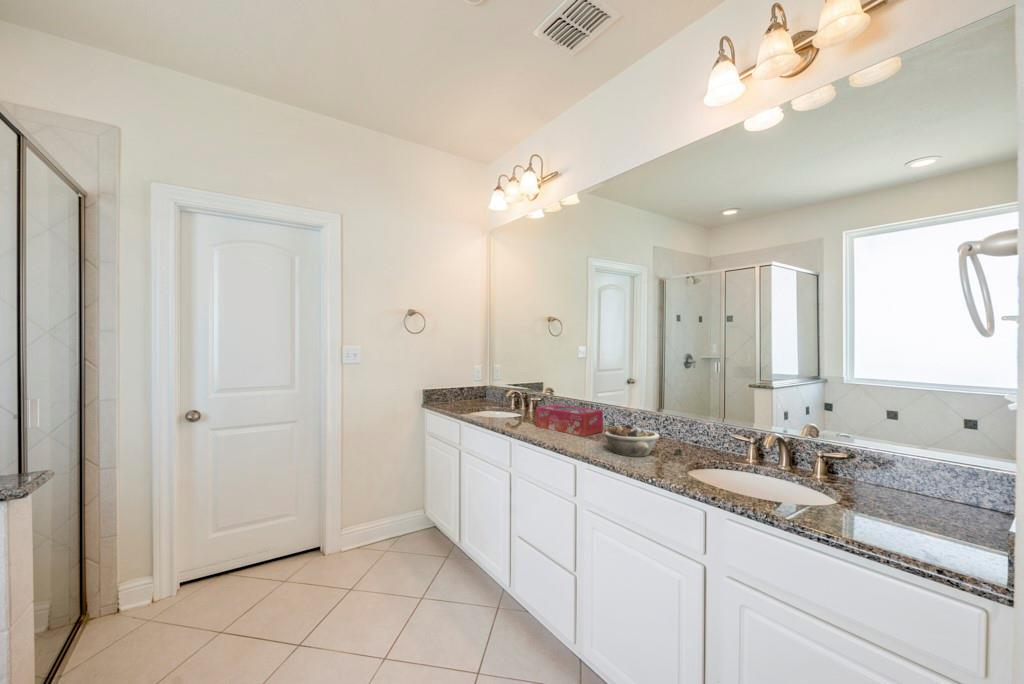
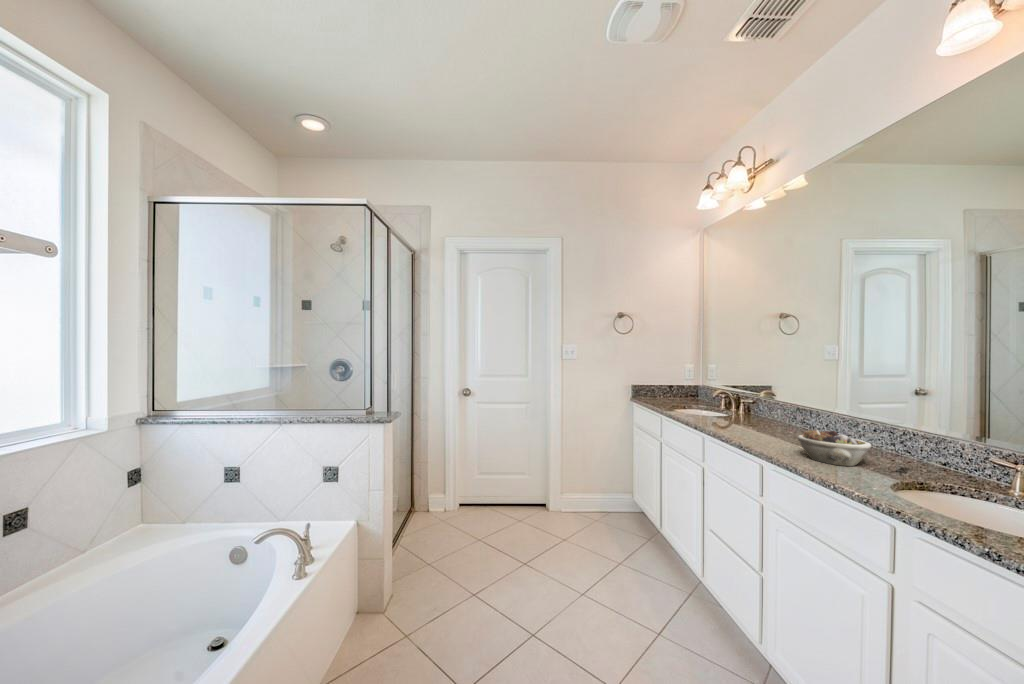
tissue box: present [536,404,603,436] -> none [735,406,815,440]

